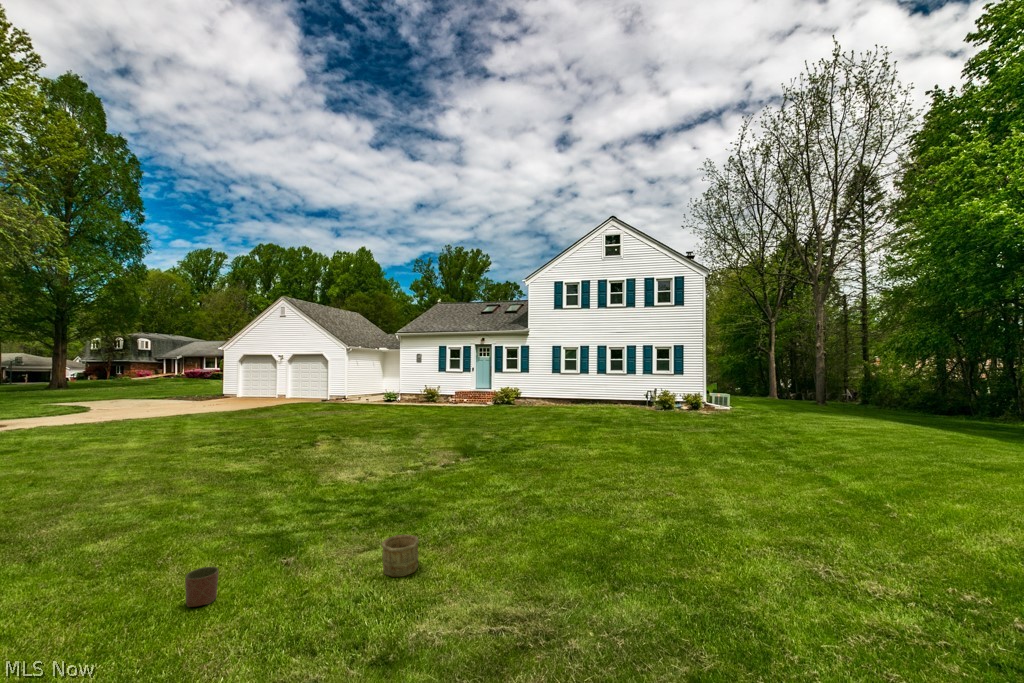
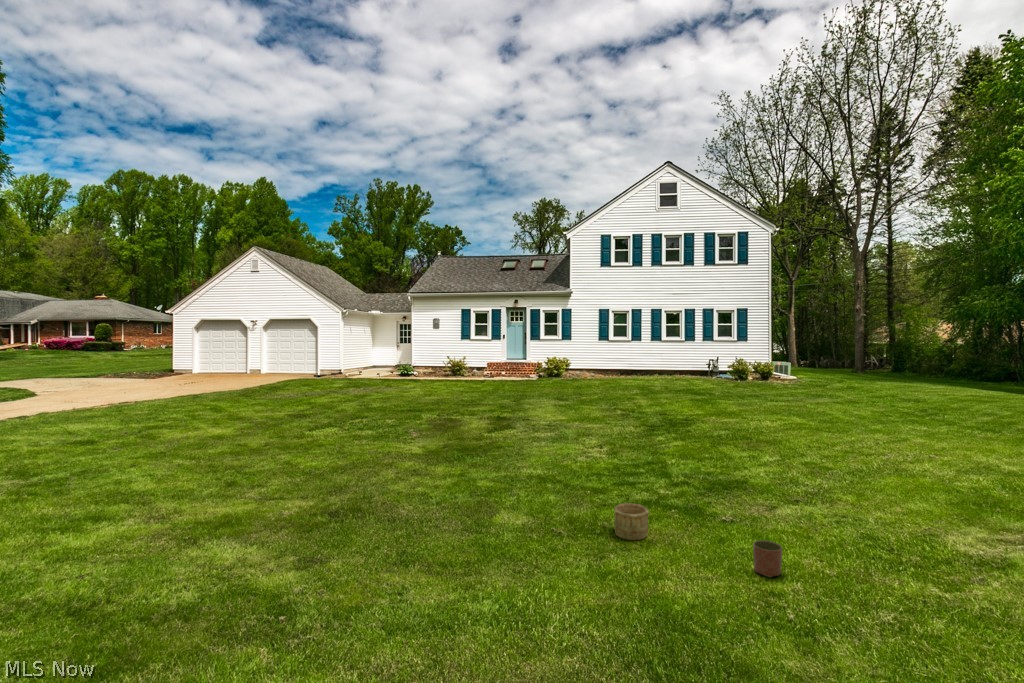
wooden bucket: present [382,535,419,577] -> present [614,503,649,541]

